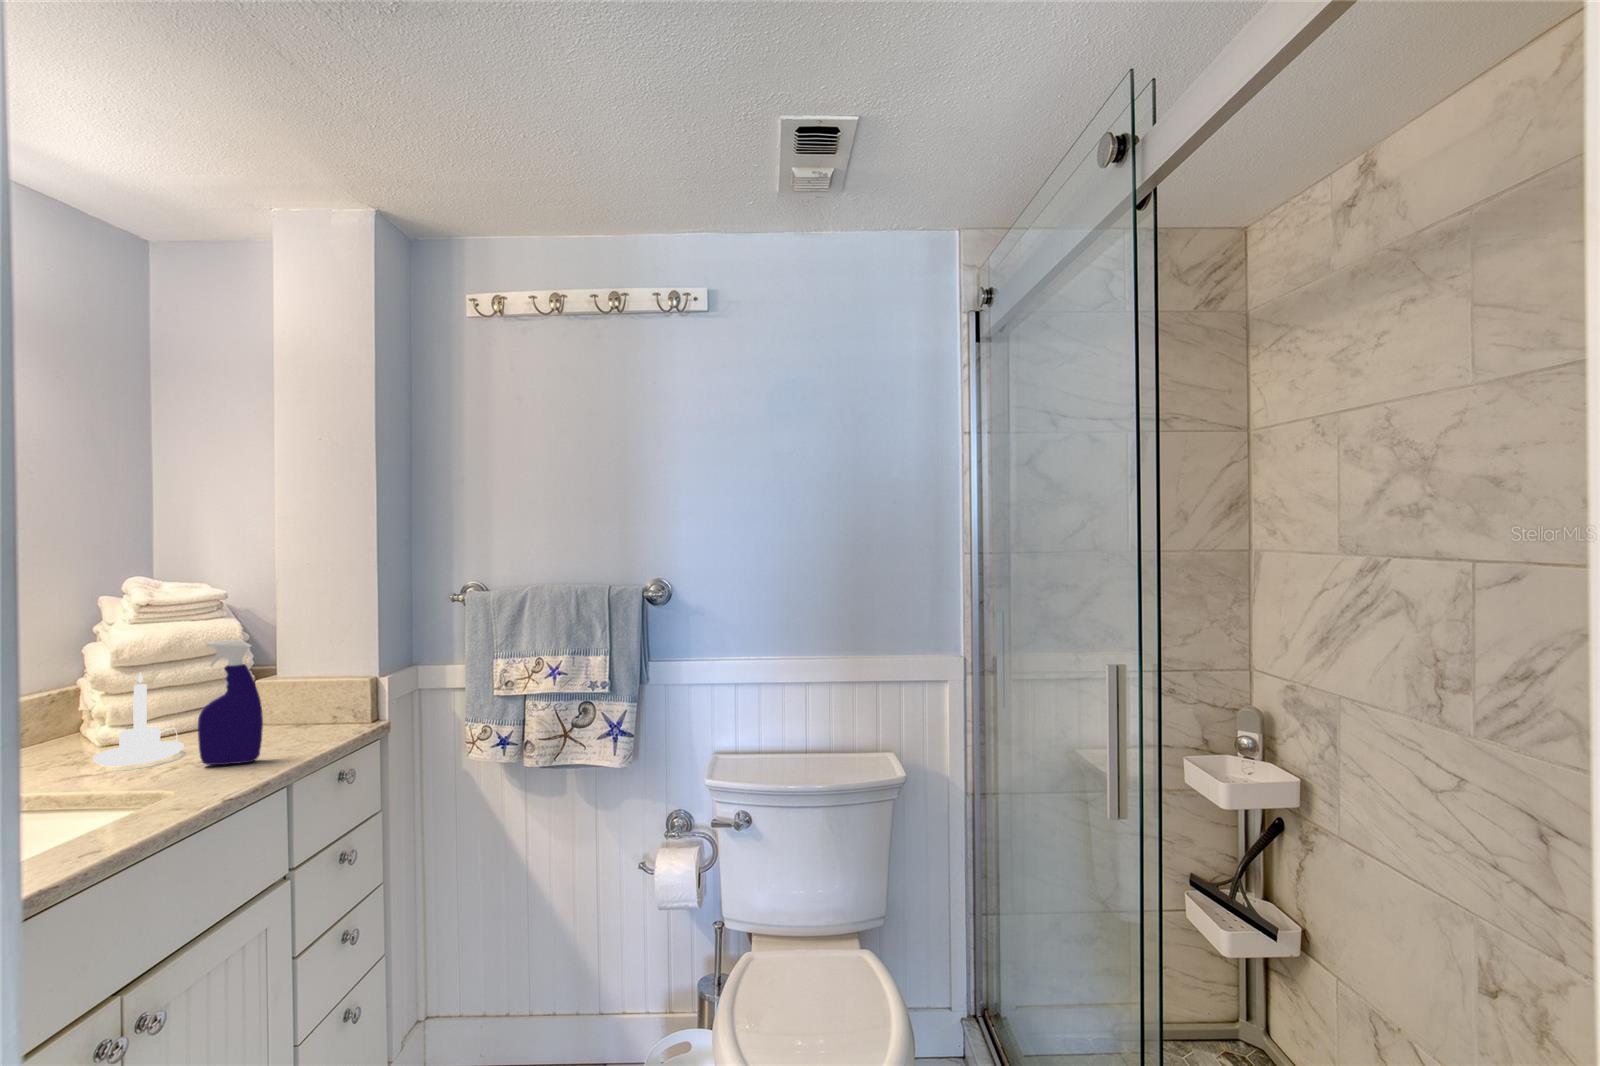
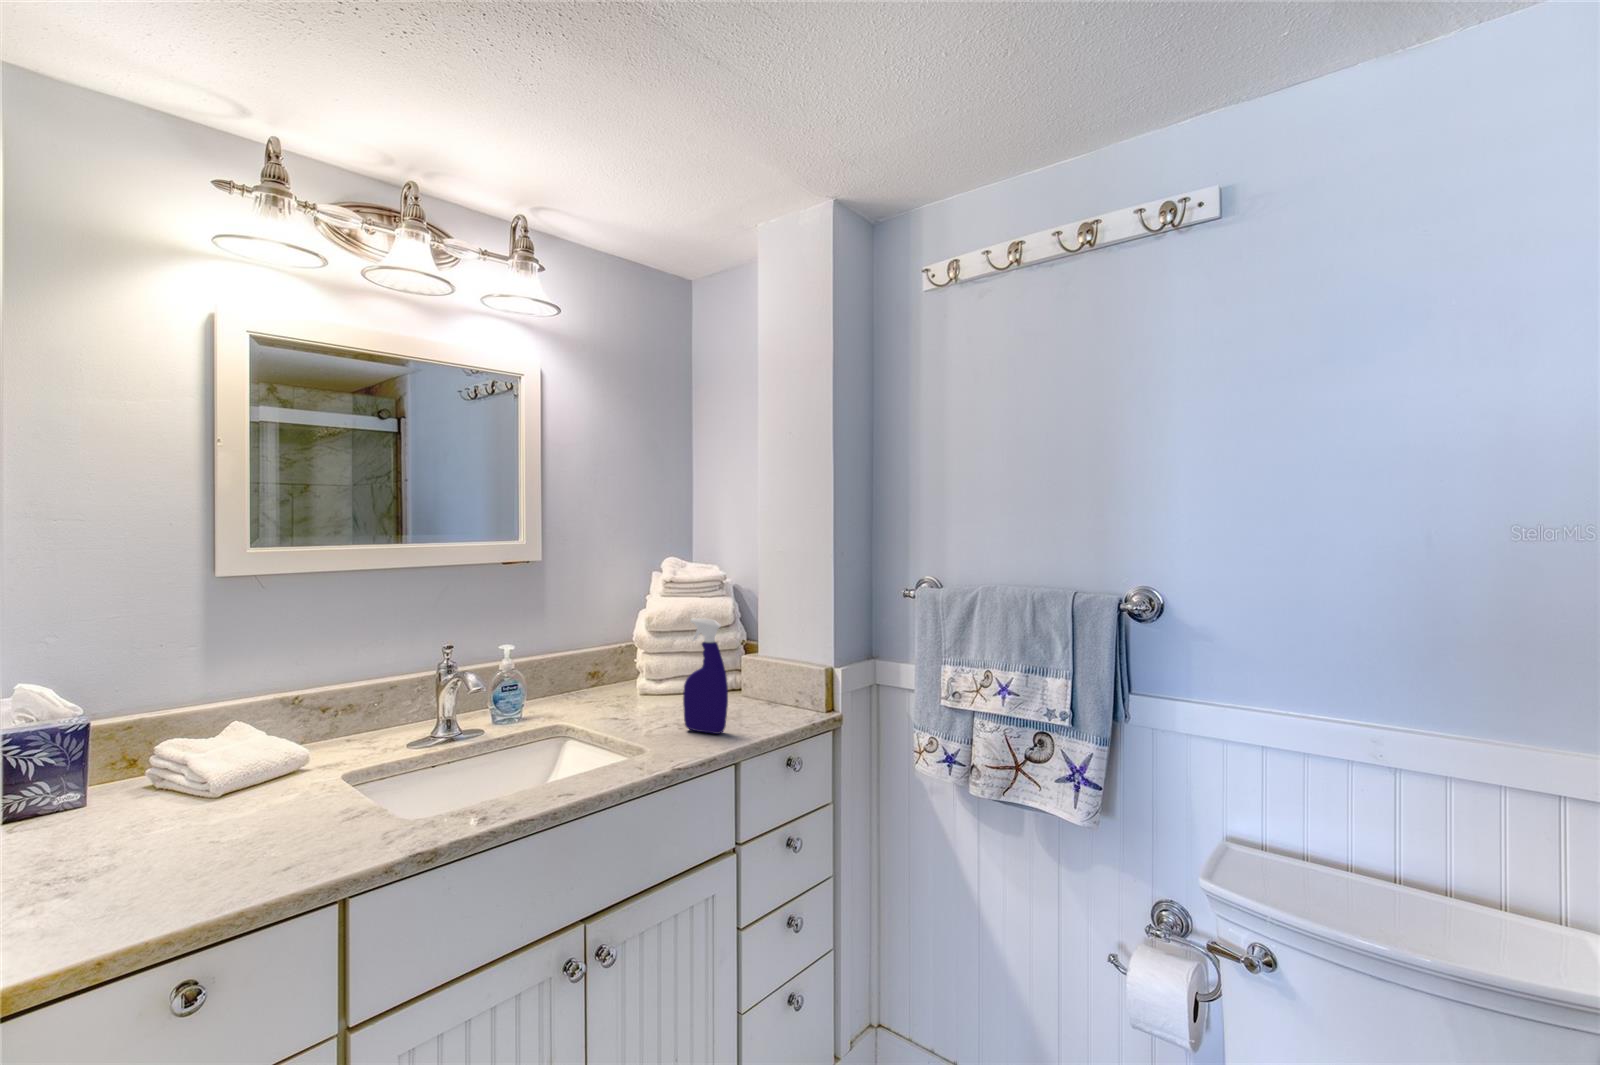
candle holder: present [93,672,184,766] -> none [626,638,684,717]

